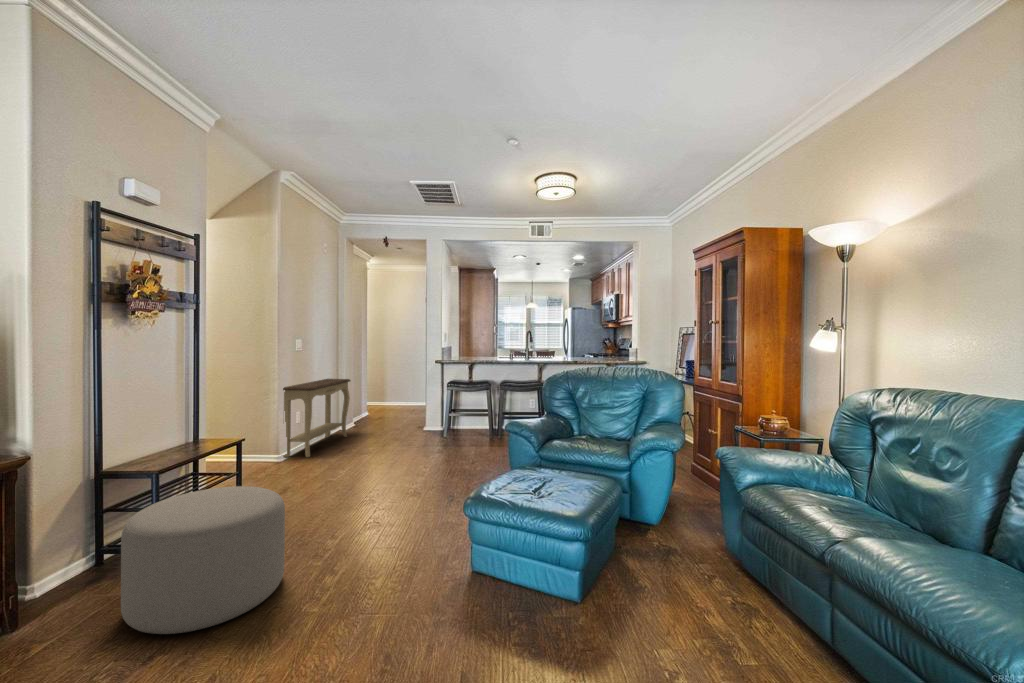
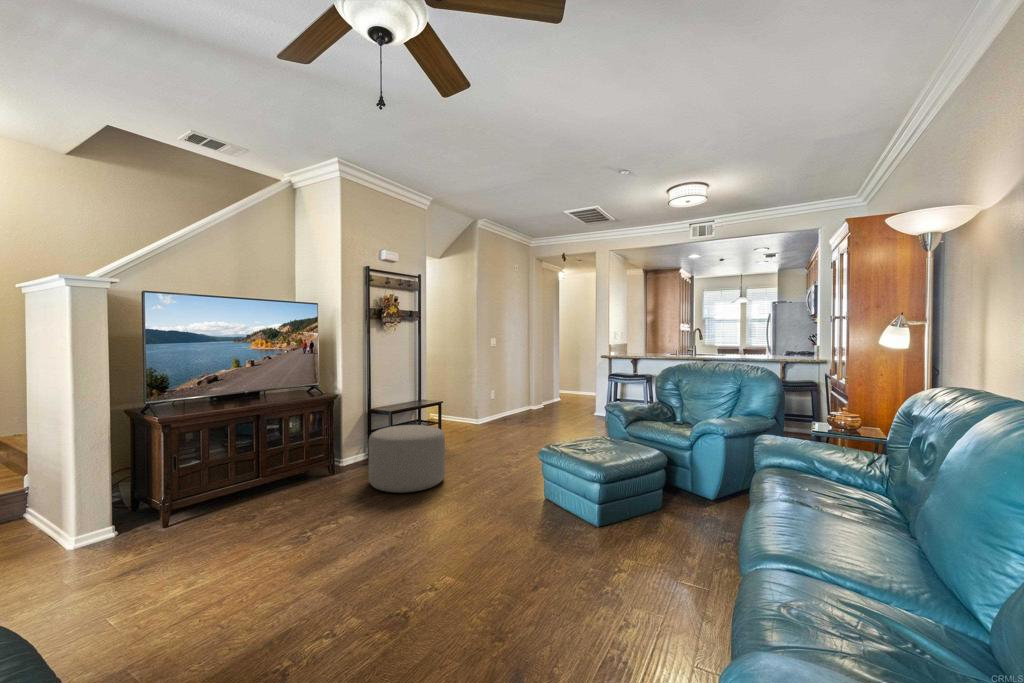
console table: present [283,379,350,457] -> none [482,369,536,425]

